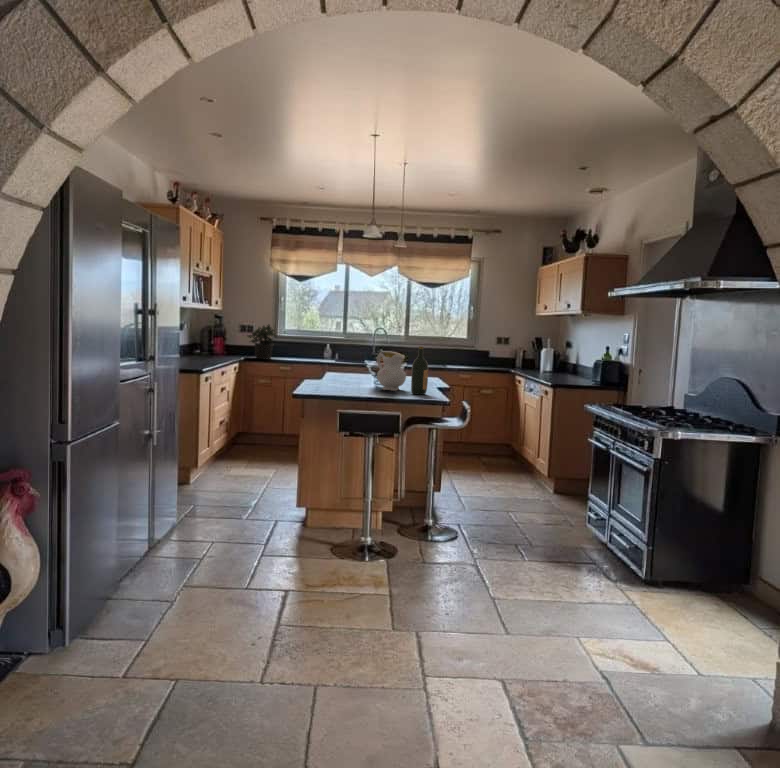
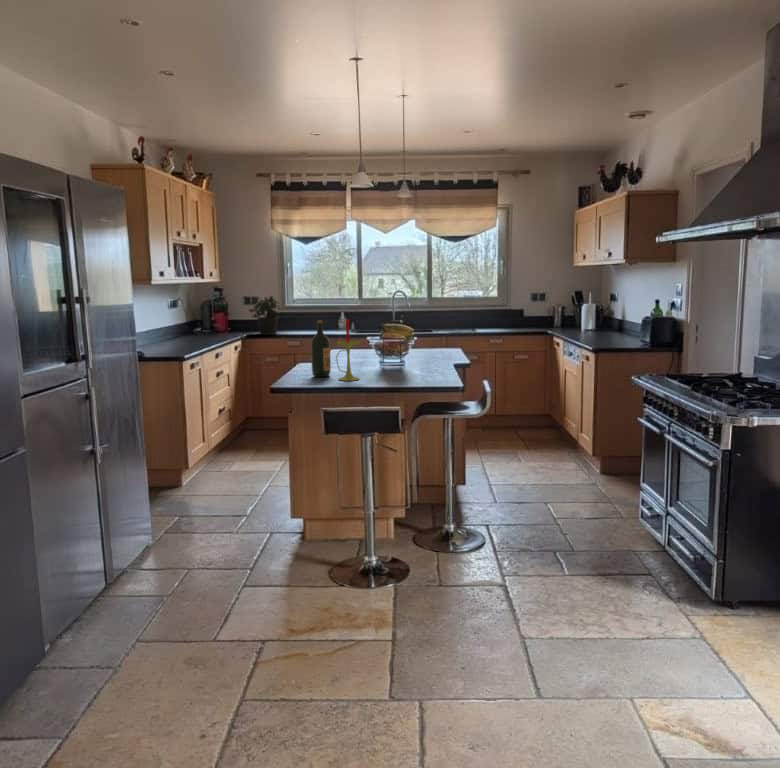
candle: none [345,341,365,394] -> present [336,319,360,381]
wine bottle: present [411,346,428,395] -> present [311,320,331,377]
ceramic pitcher: present [377,352,406,391] -> none [379,326,413,372]

